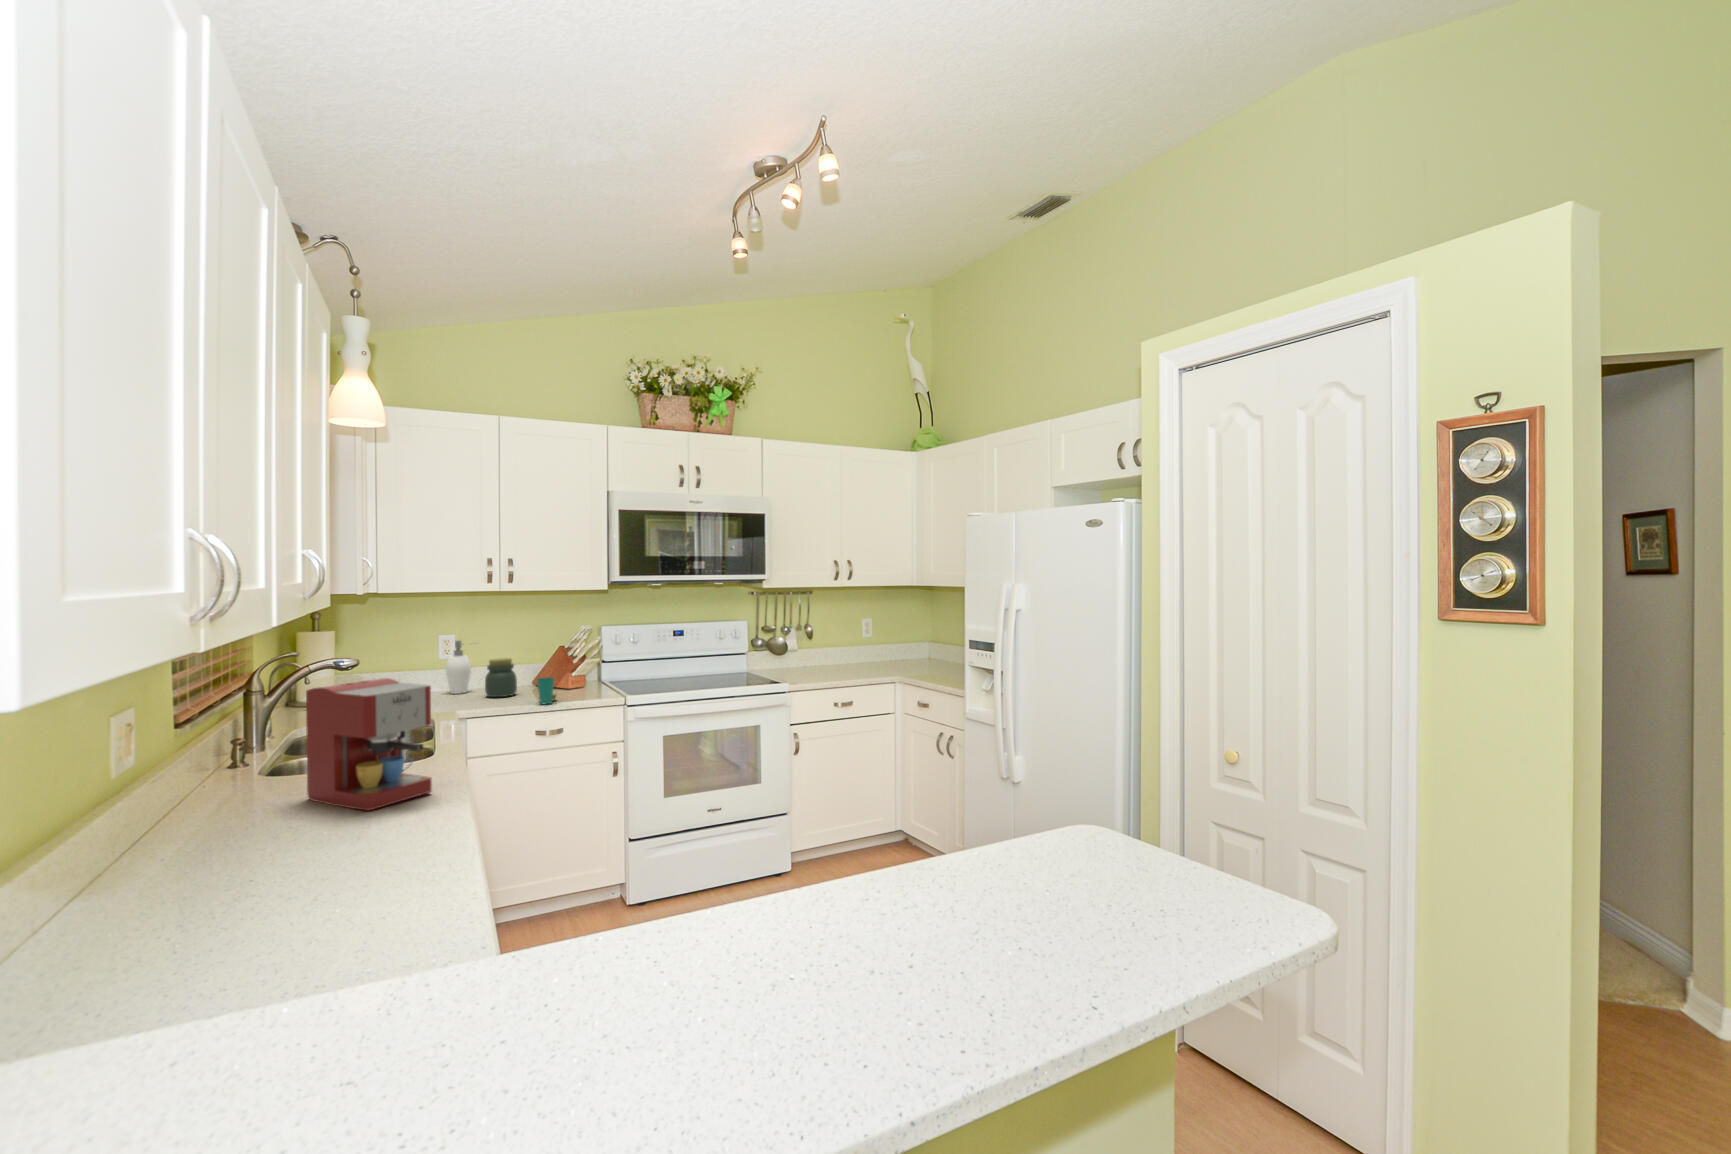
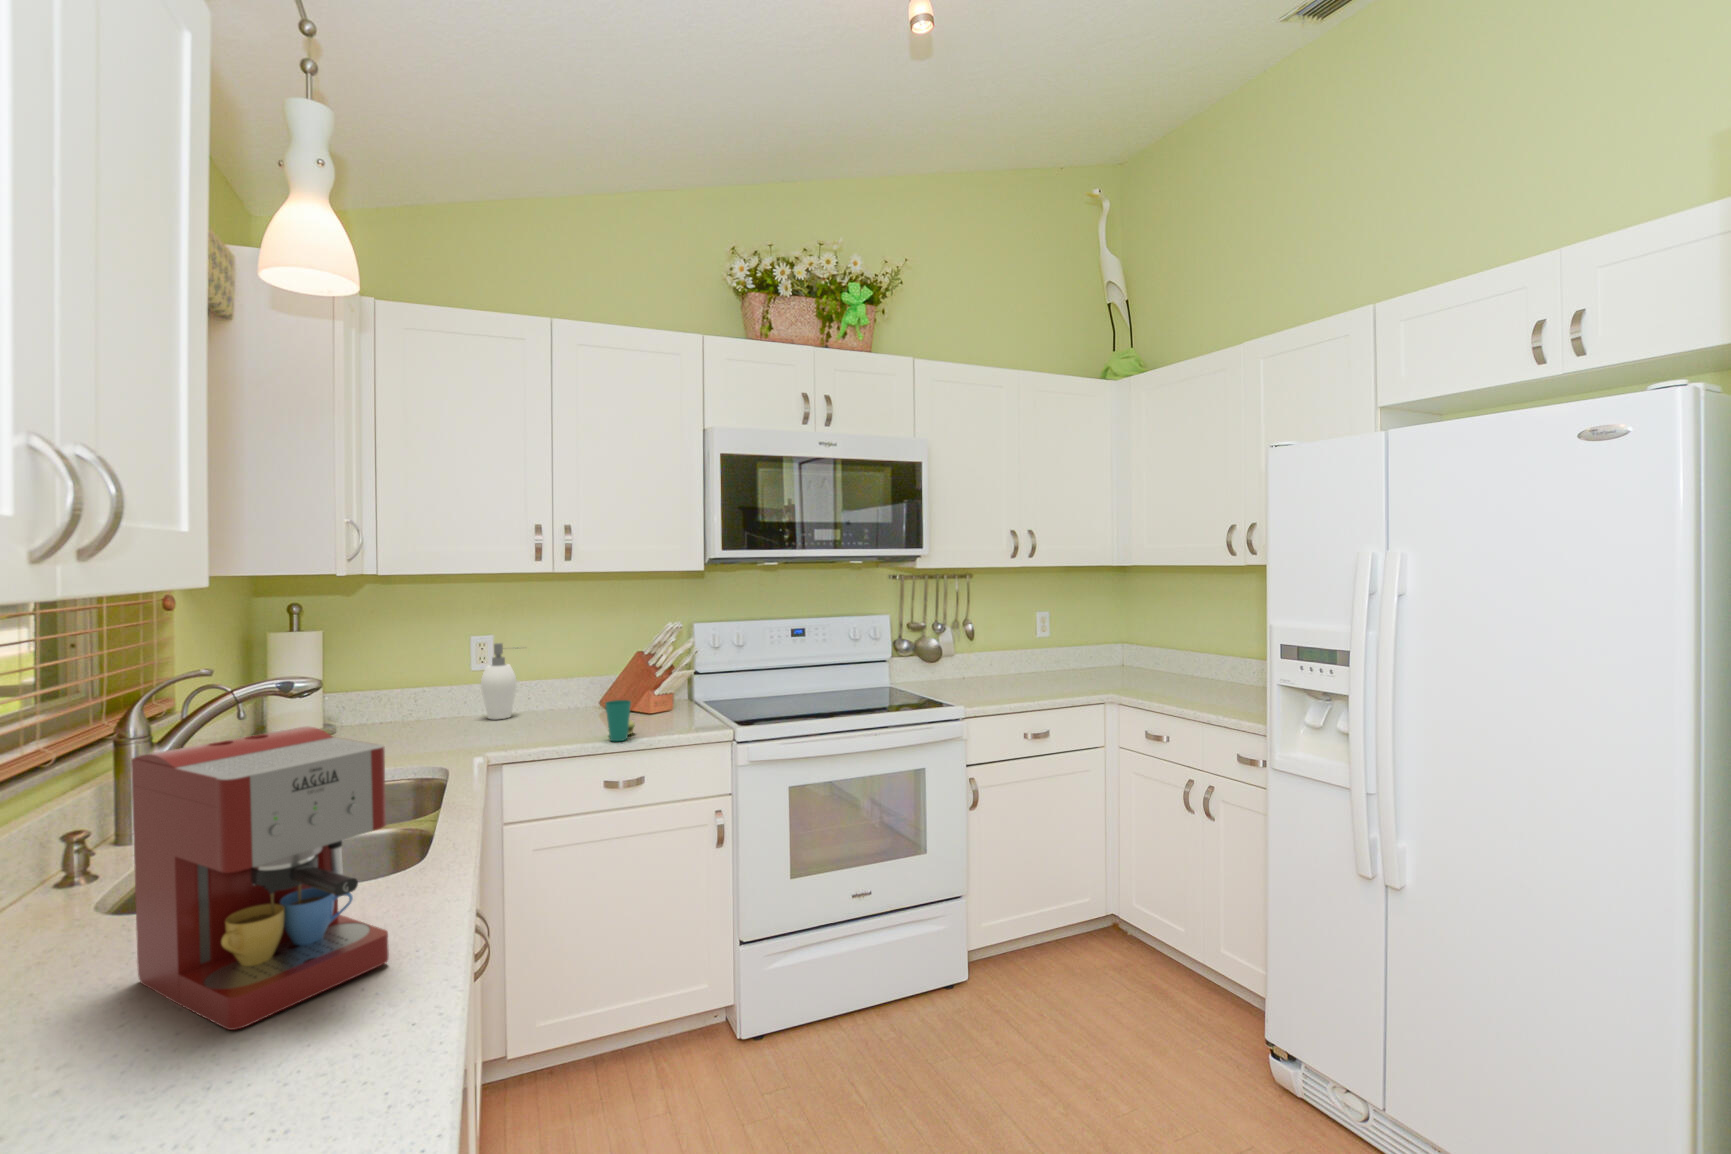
jar: present [485,658,517,697] -> none [534,669,579,727]

